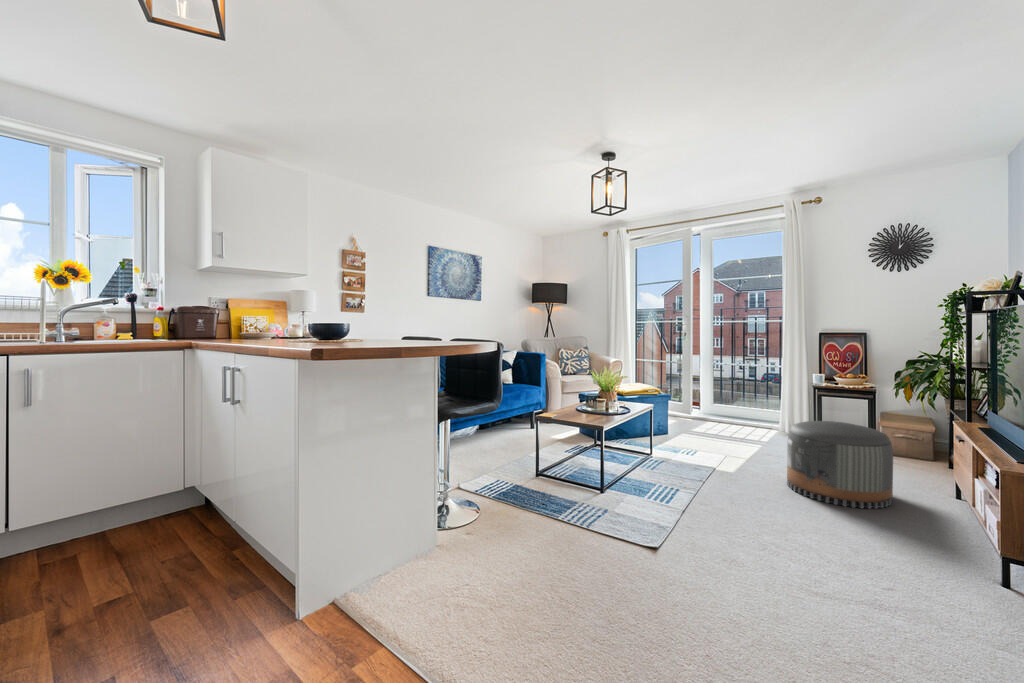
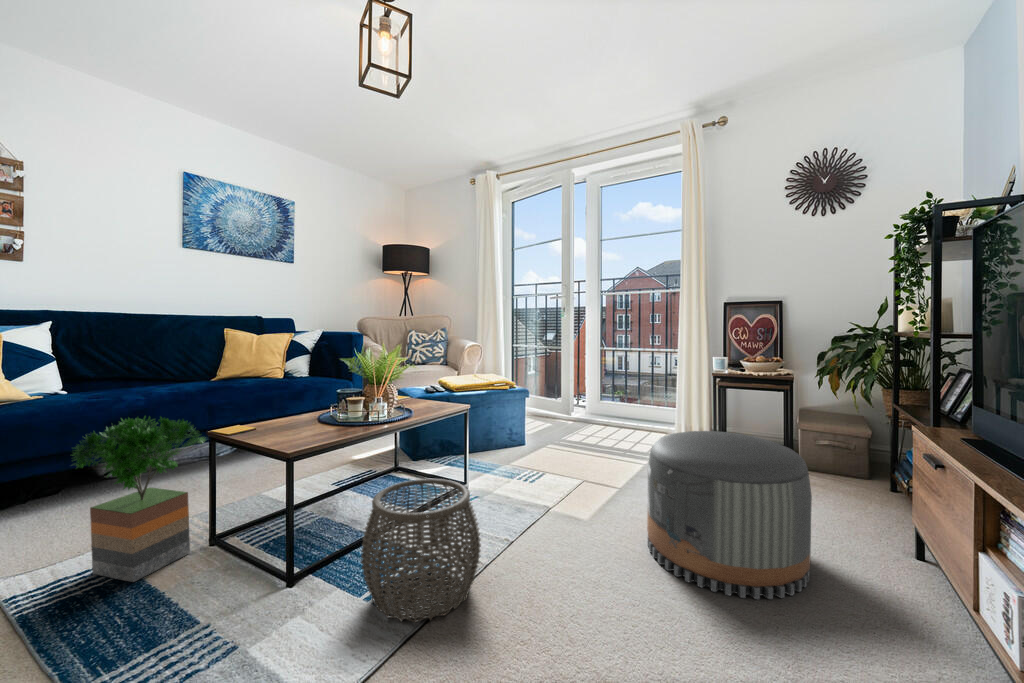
potted tree: none [486,403,536,488] -> present [72,417,205,582]
woven basket: none [642,441,707,507] -> present [361,479,481,622]

